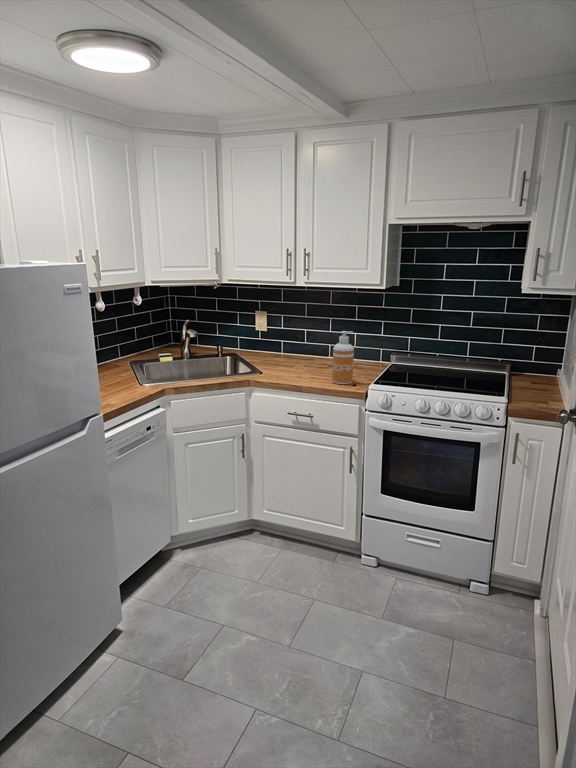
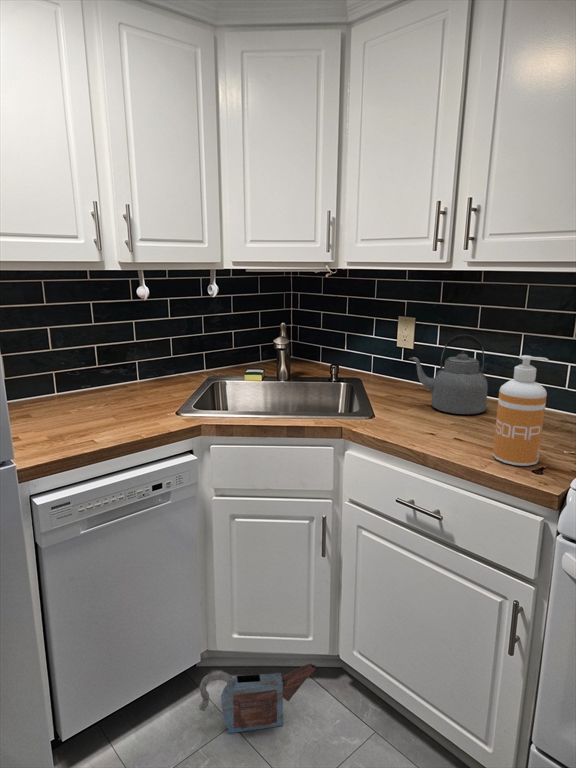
kettle: none [273,321,318,366] -> present [409,334,488,414]
watering can: none [184,520,247,571] -> present [199,664,316,733]

